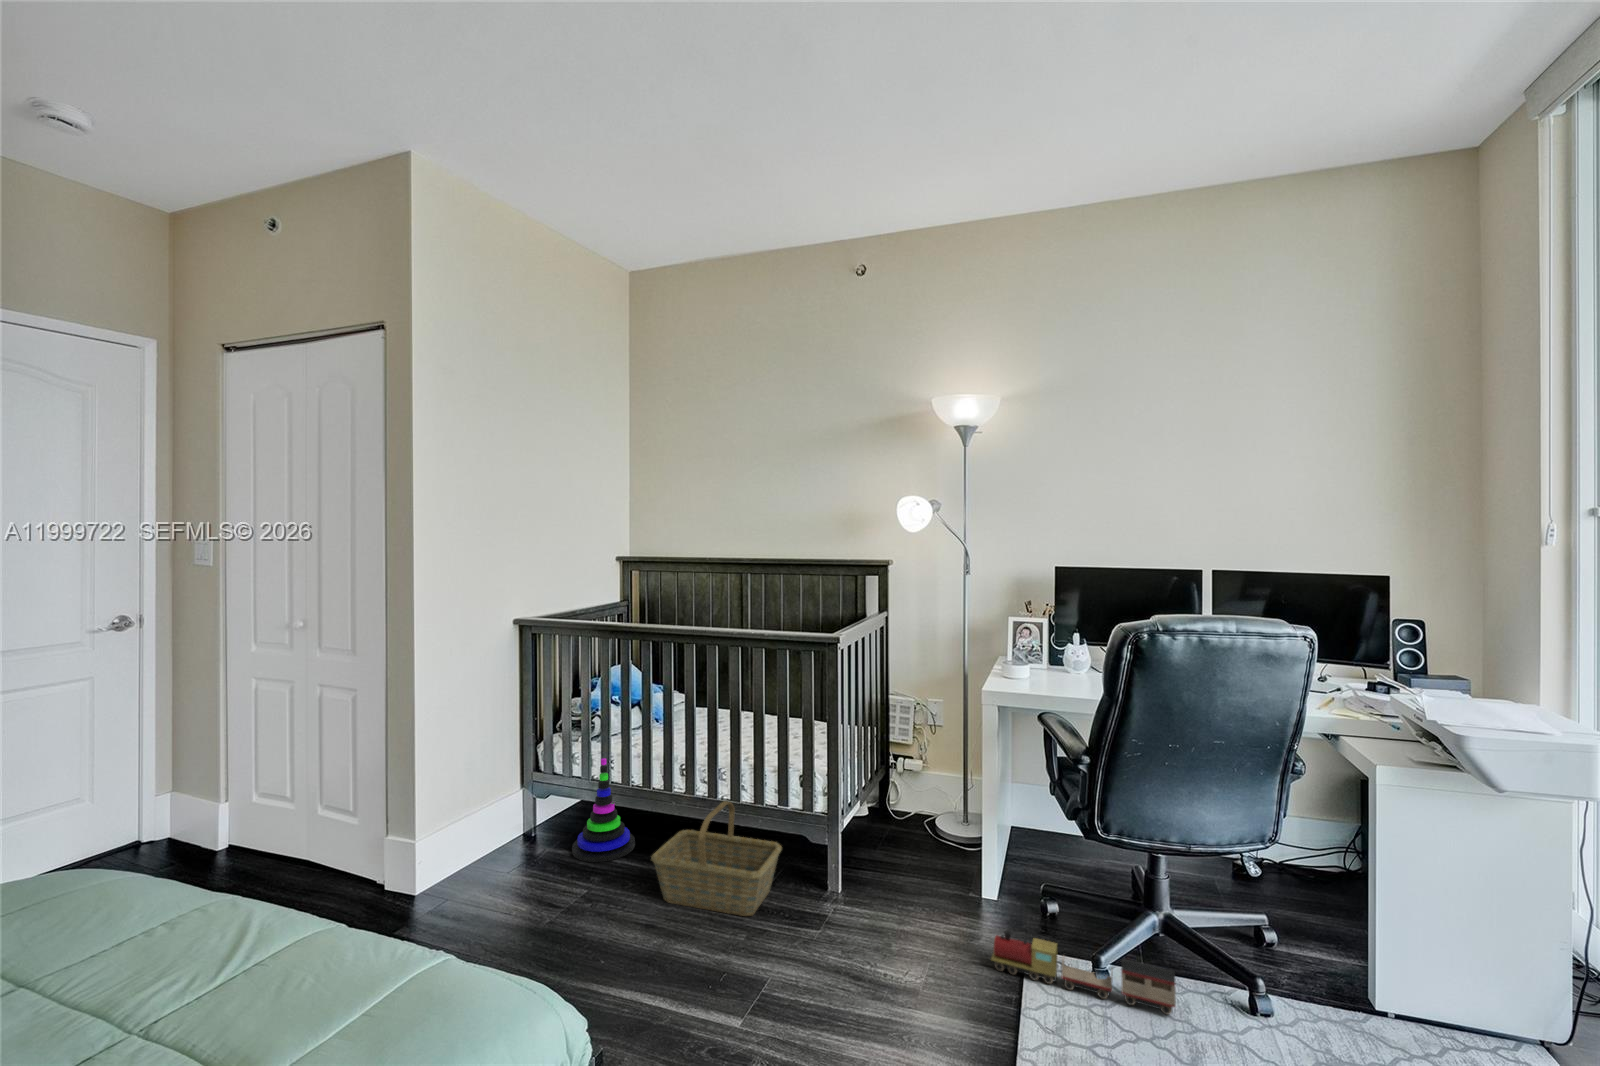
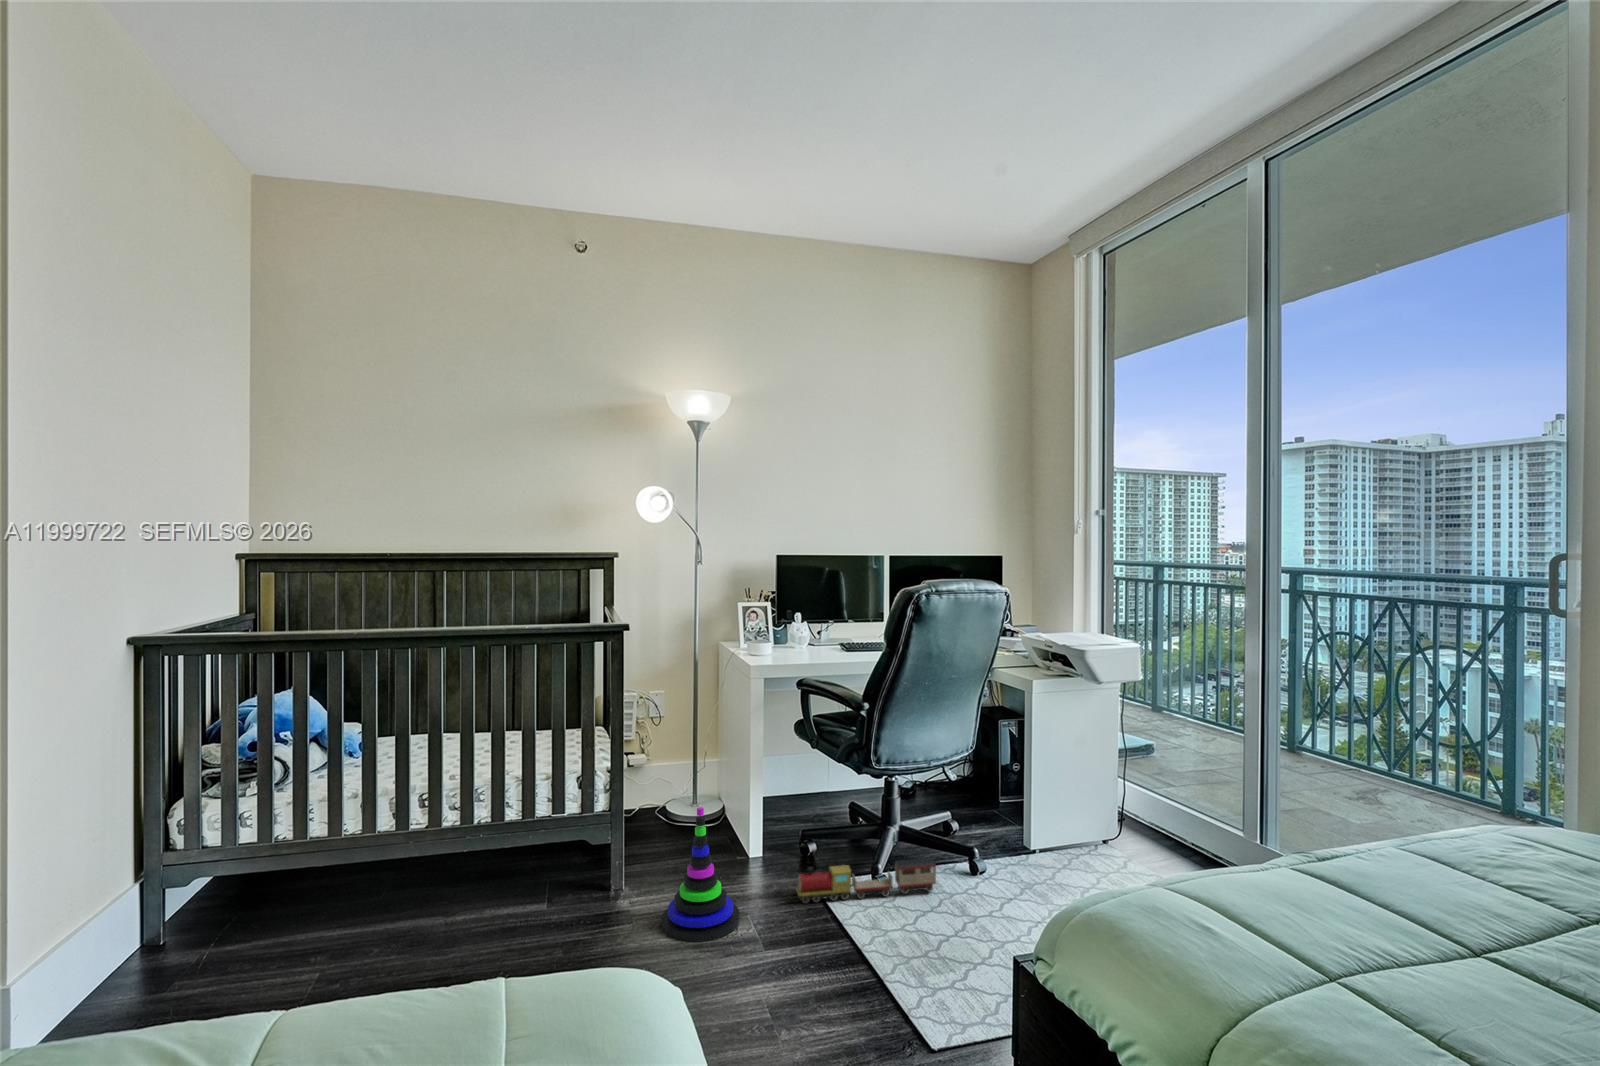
stacking toy: present [572,758,635,862] -> present [661,807,740,942]
basket: present [651,801,782,916] -> none [423,822,569,952]

